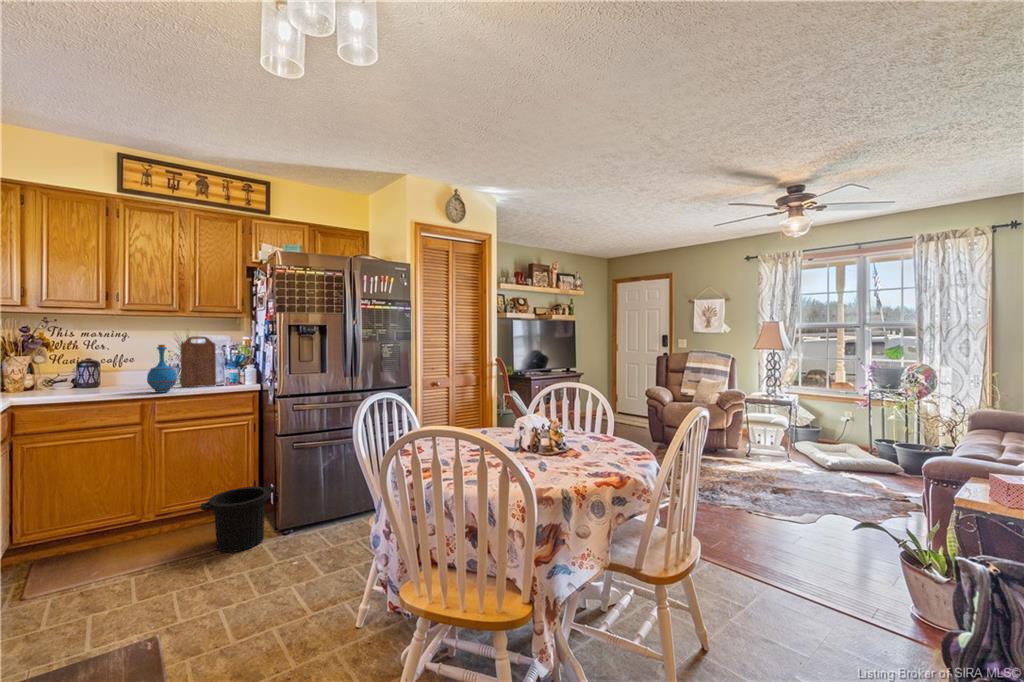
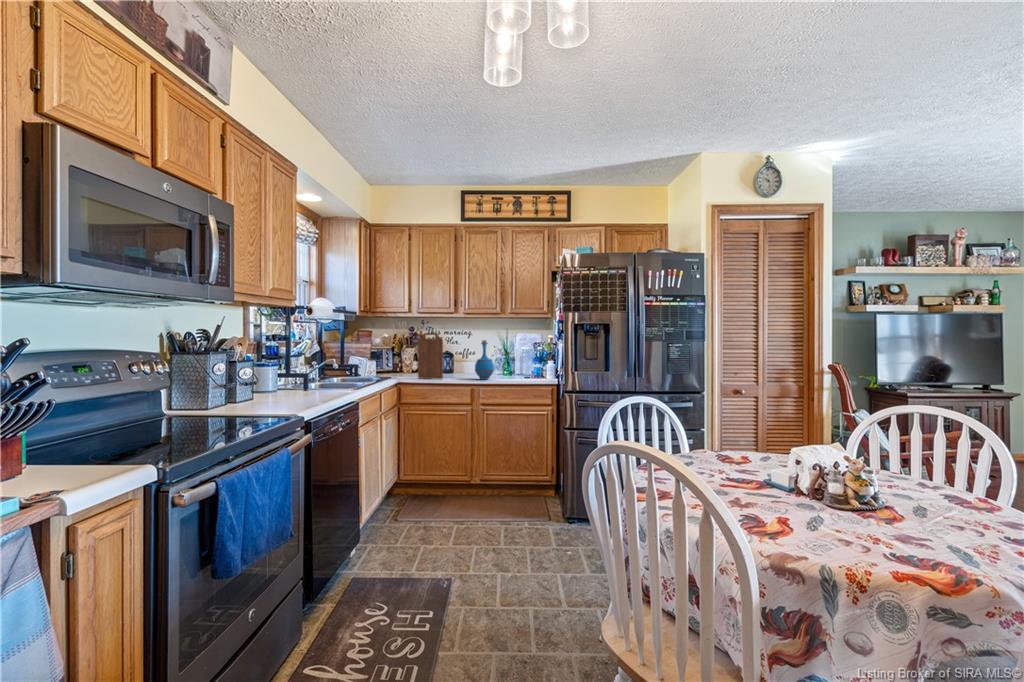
cutting board: present [180,336,216,387] -> present [418,333,443,379]
trash can: present [201,486,274,552] -> none [502,470,560,528]

